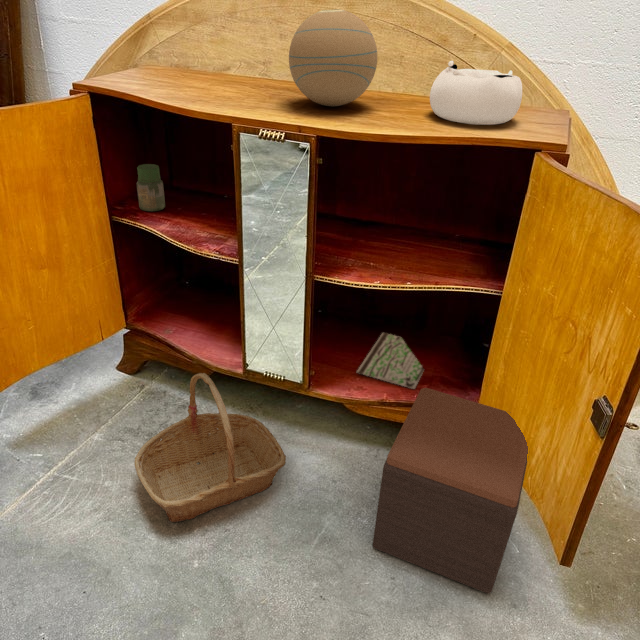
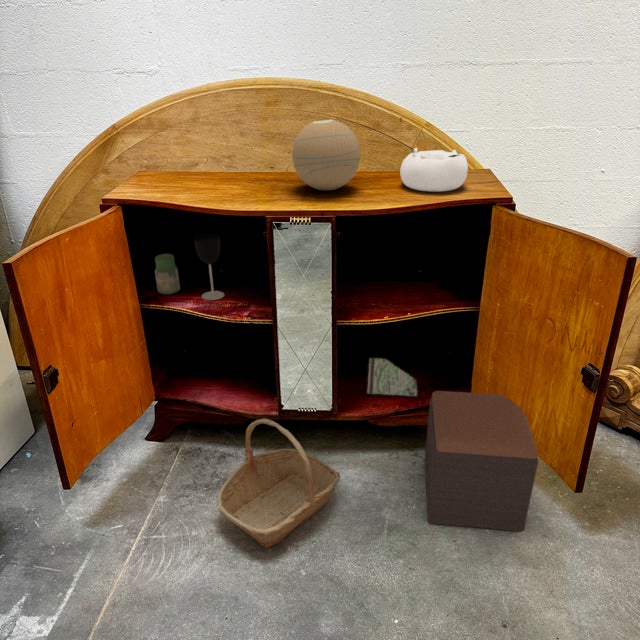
wine glass: none [175,146,209,226] -> present [194,234,224,300]

